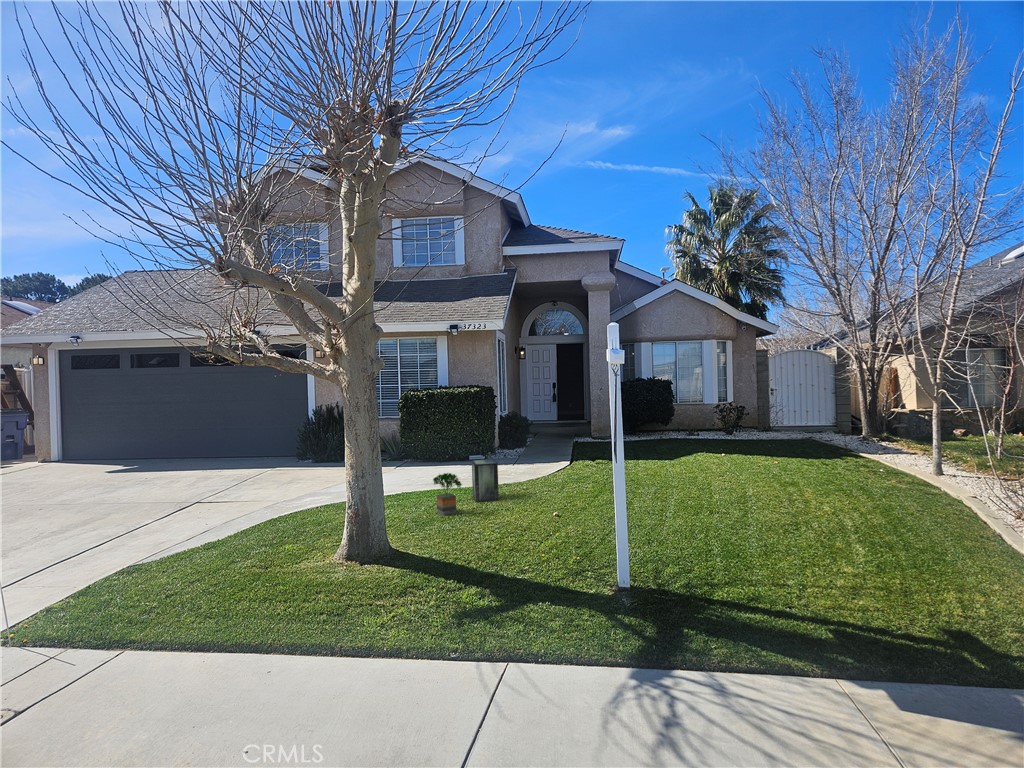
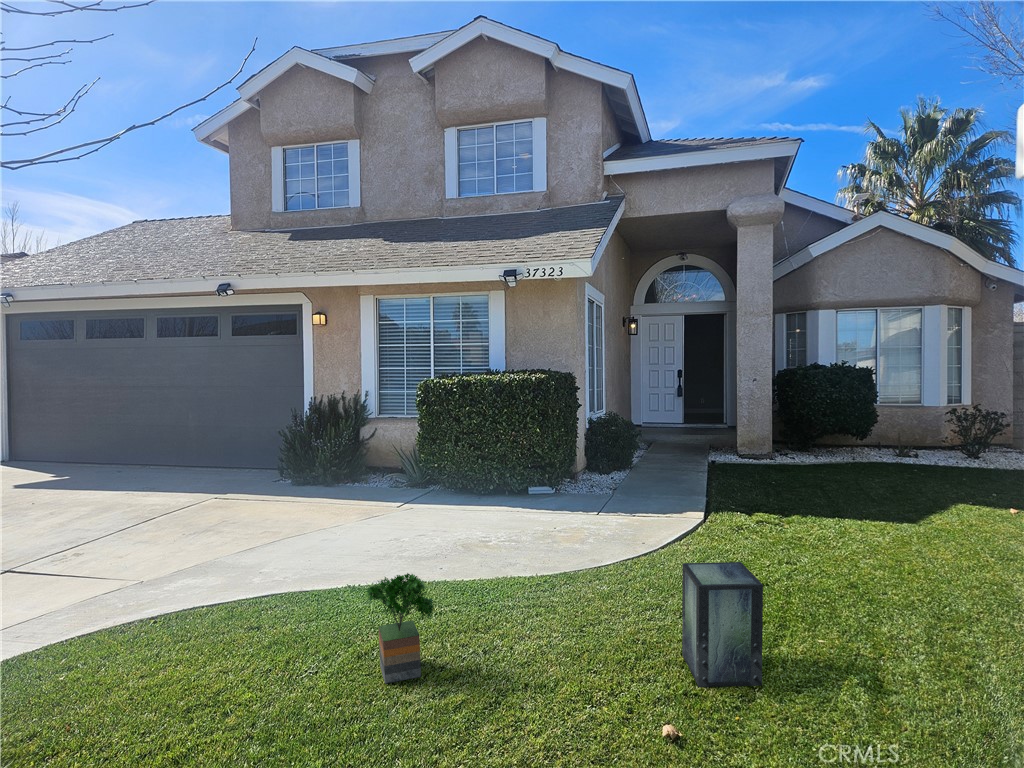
storage box: present [472,459,499,502] -> present [682,562,763,687]

